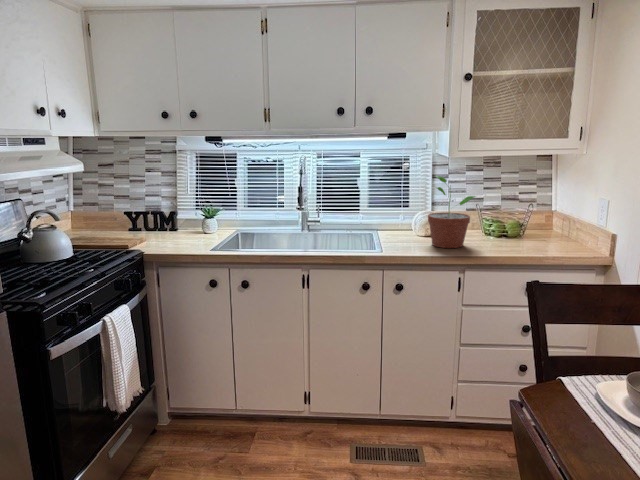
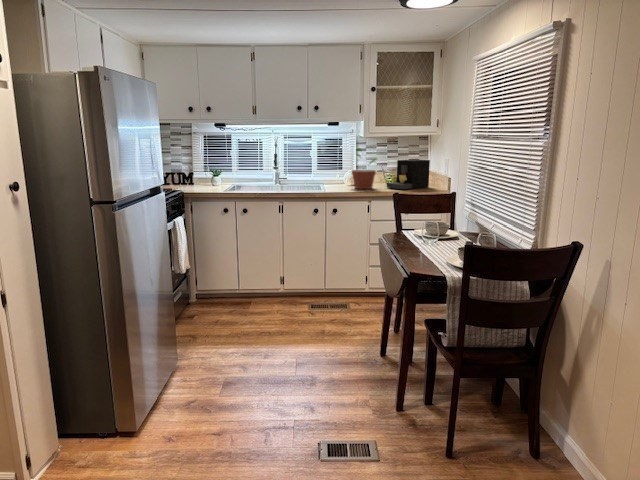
coffee maker: none [489,194,566,251] -> present [387,159,430,189]

